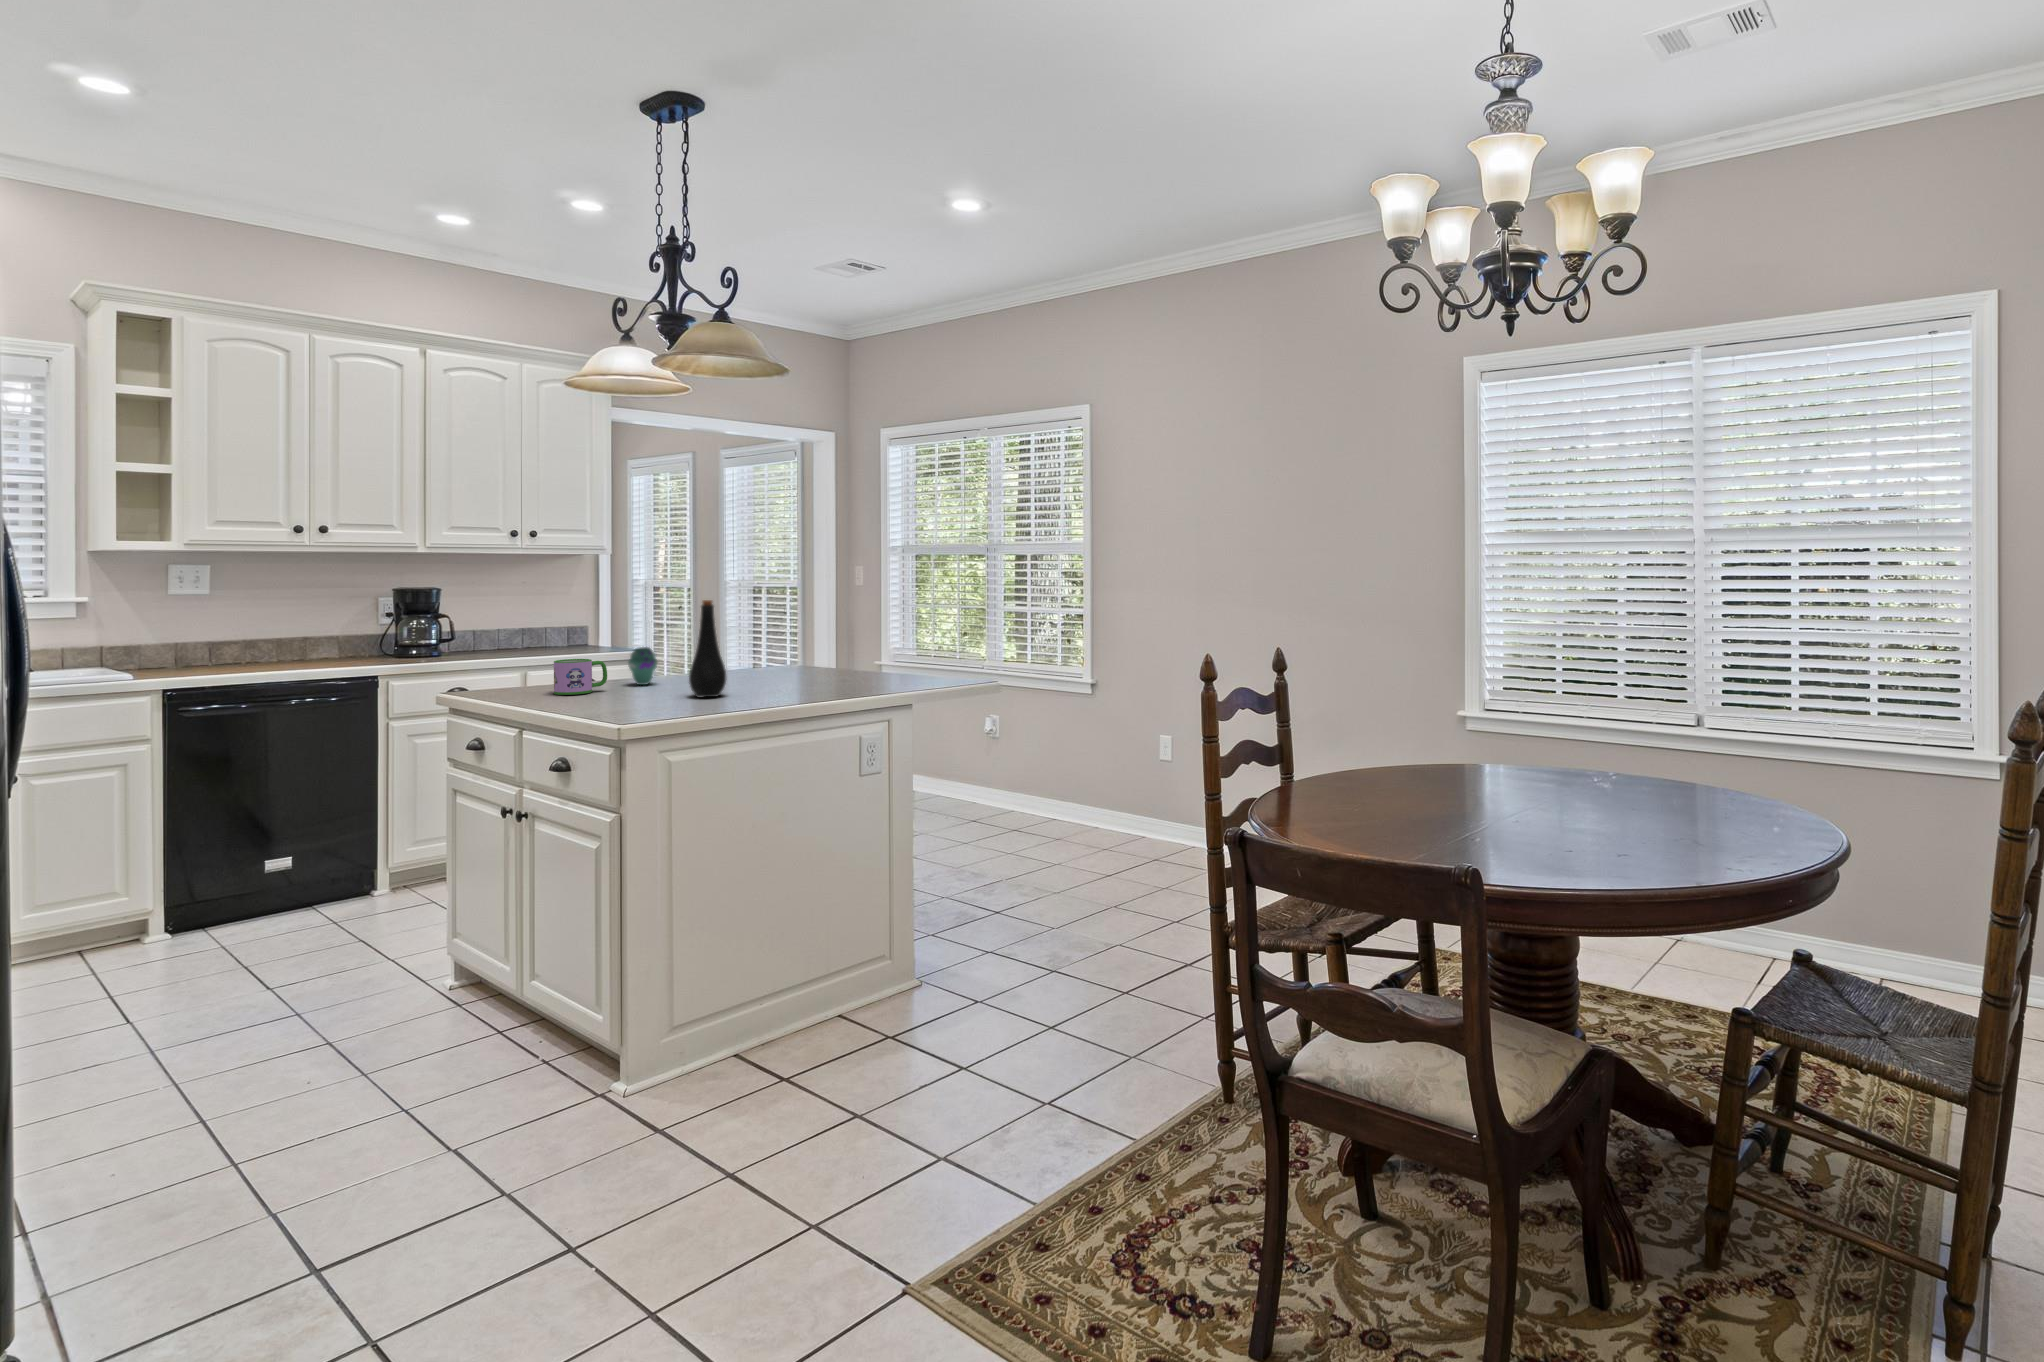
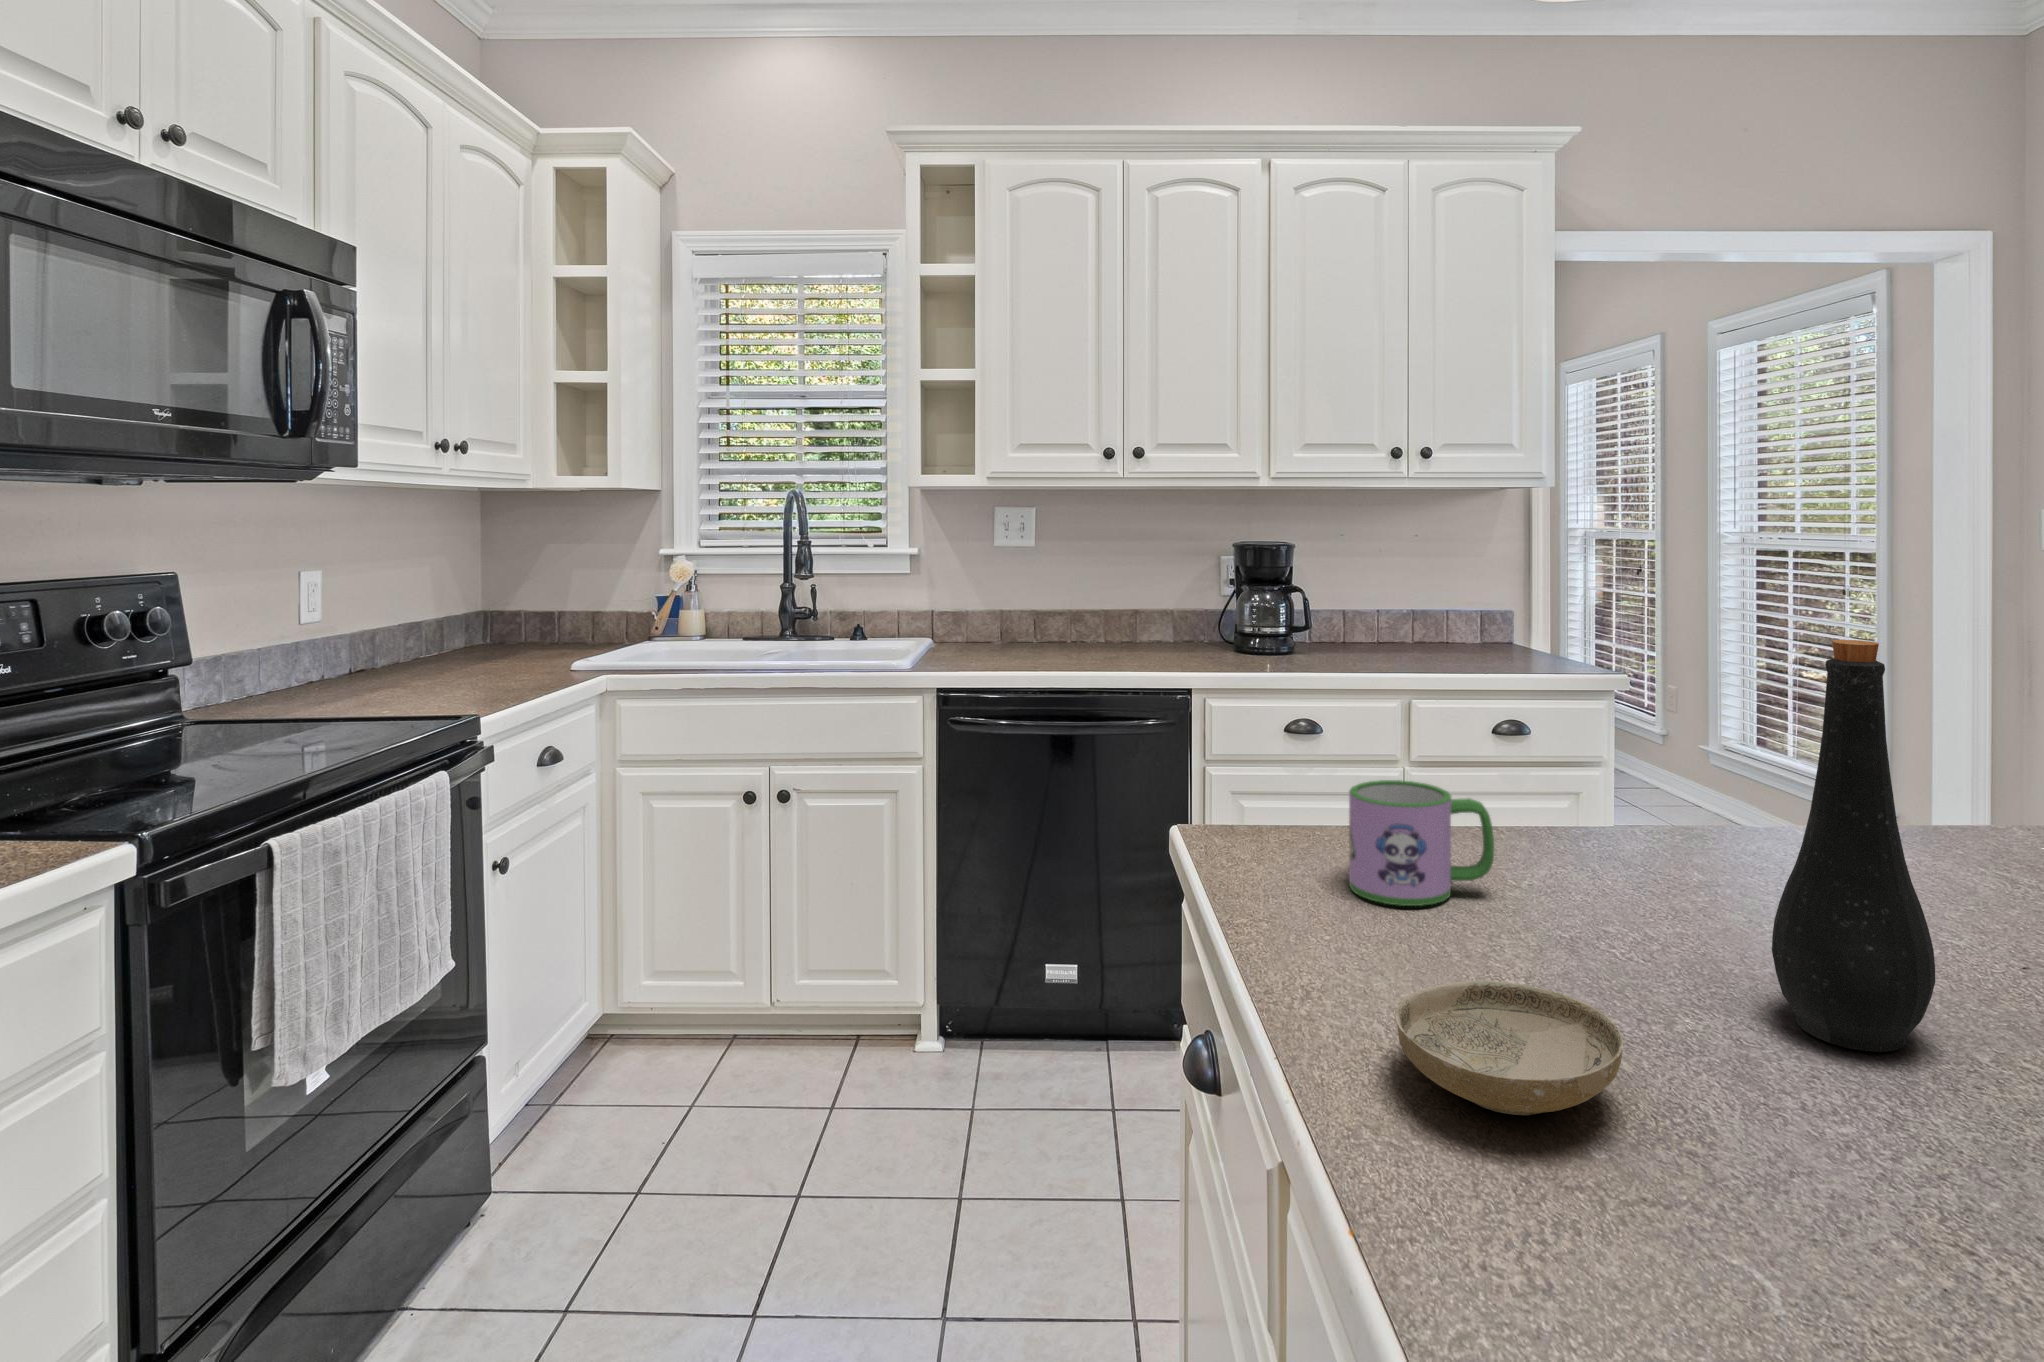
vase: present [628,647,658,685] -> none [1558,757,1647,880]
ceramic bowl: none [588,690,649,712] -> present [1395,981,1624,1115]

